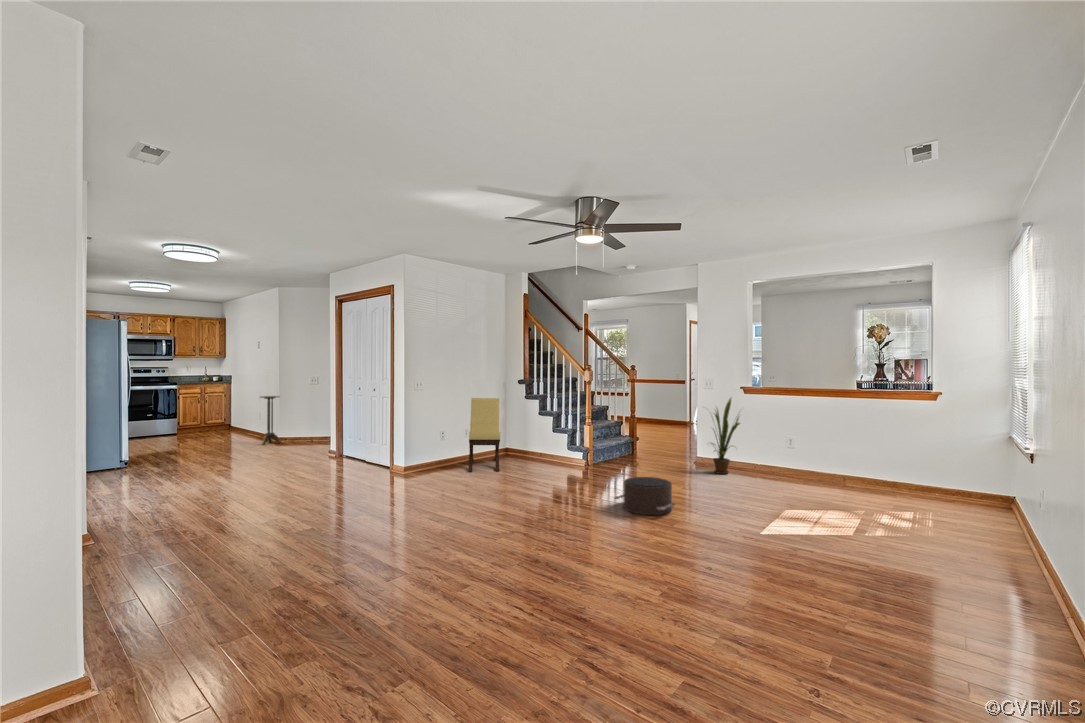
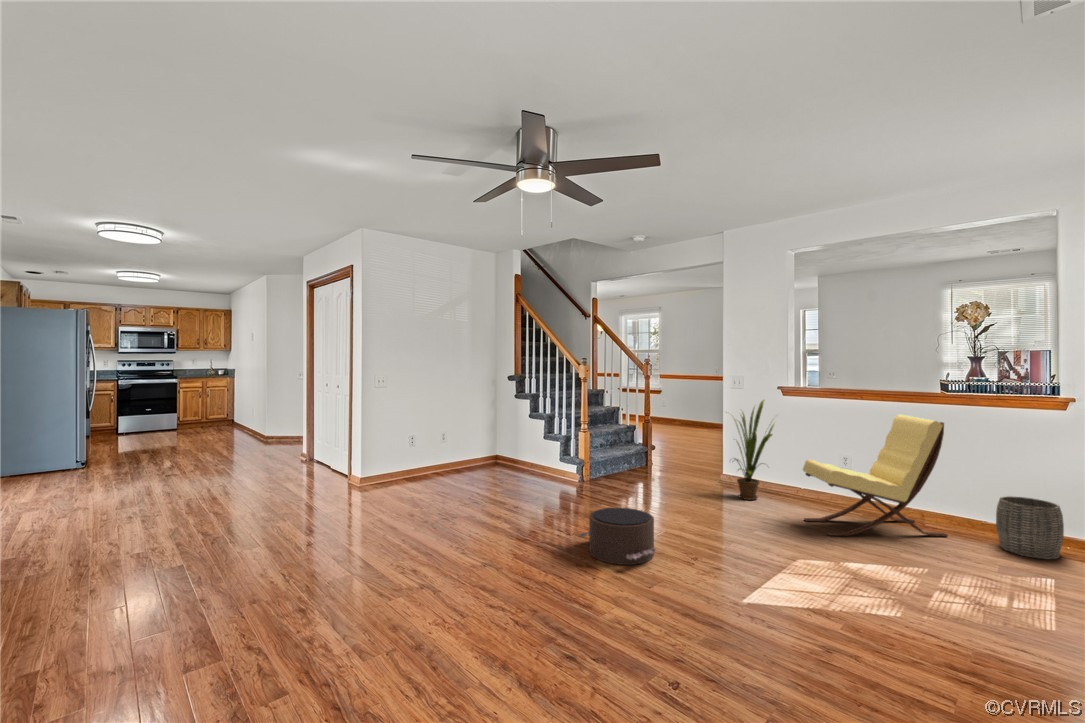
side table: present [260,396,280,445] -> none [243,392,266,445]
lounge chair: present [468,398,500,472] -> present [803,414,948,537]
woven basket: none [896,461,937,501] -> present [996,496,1064,559]

